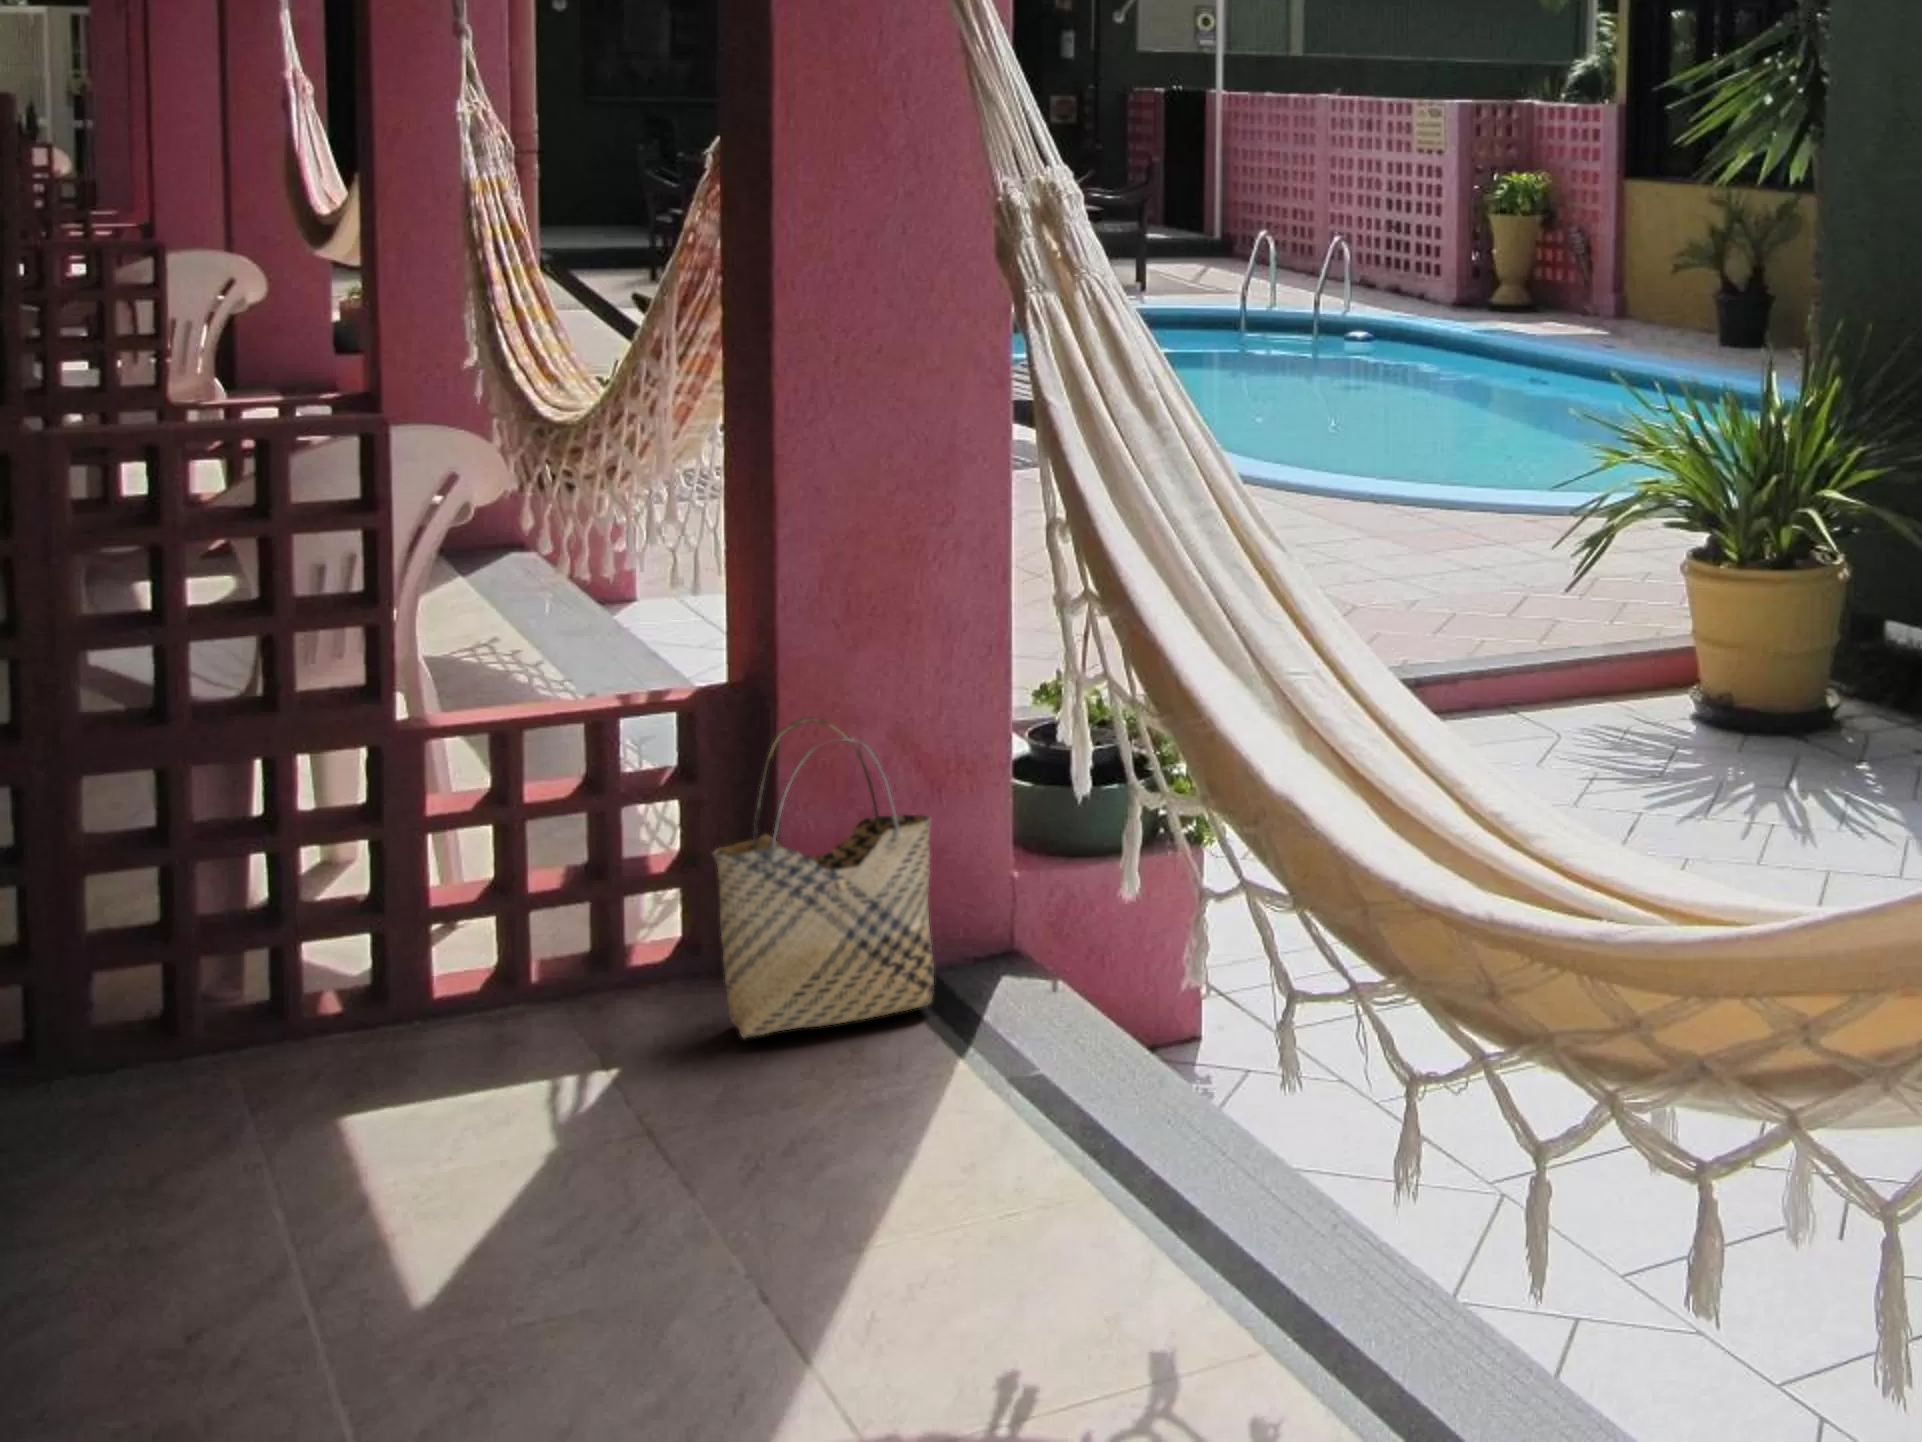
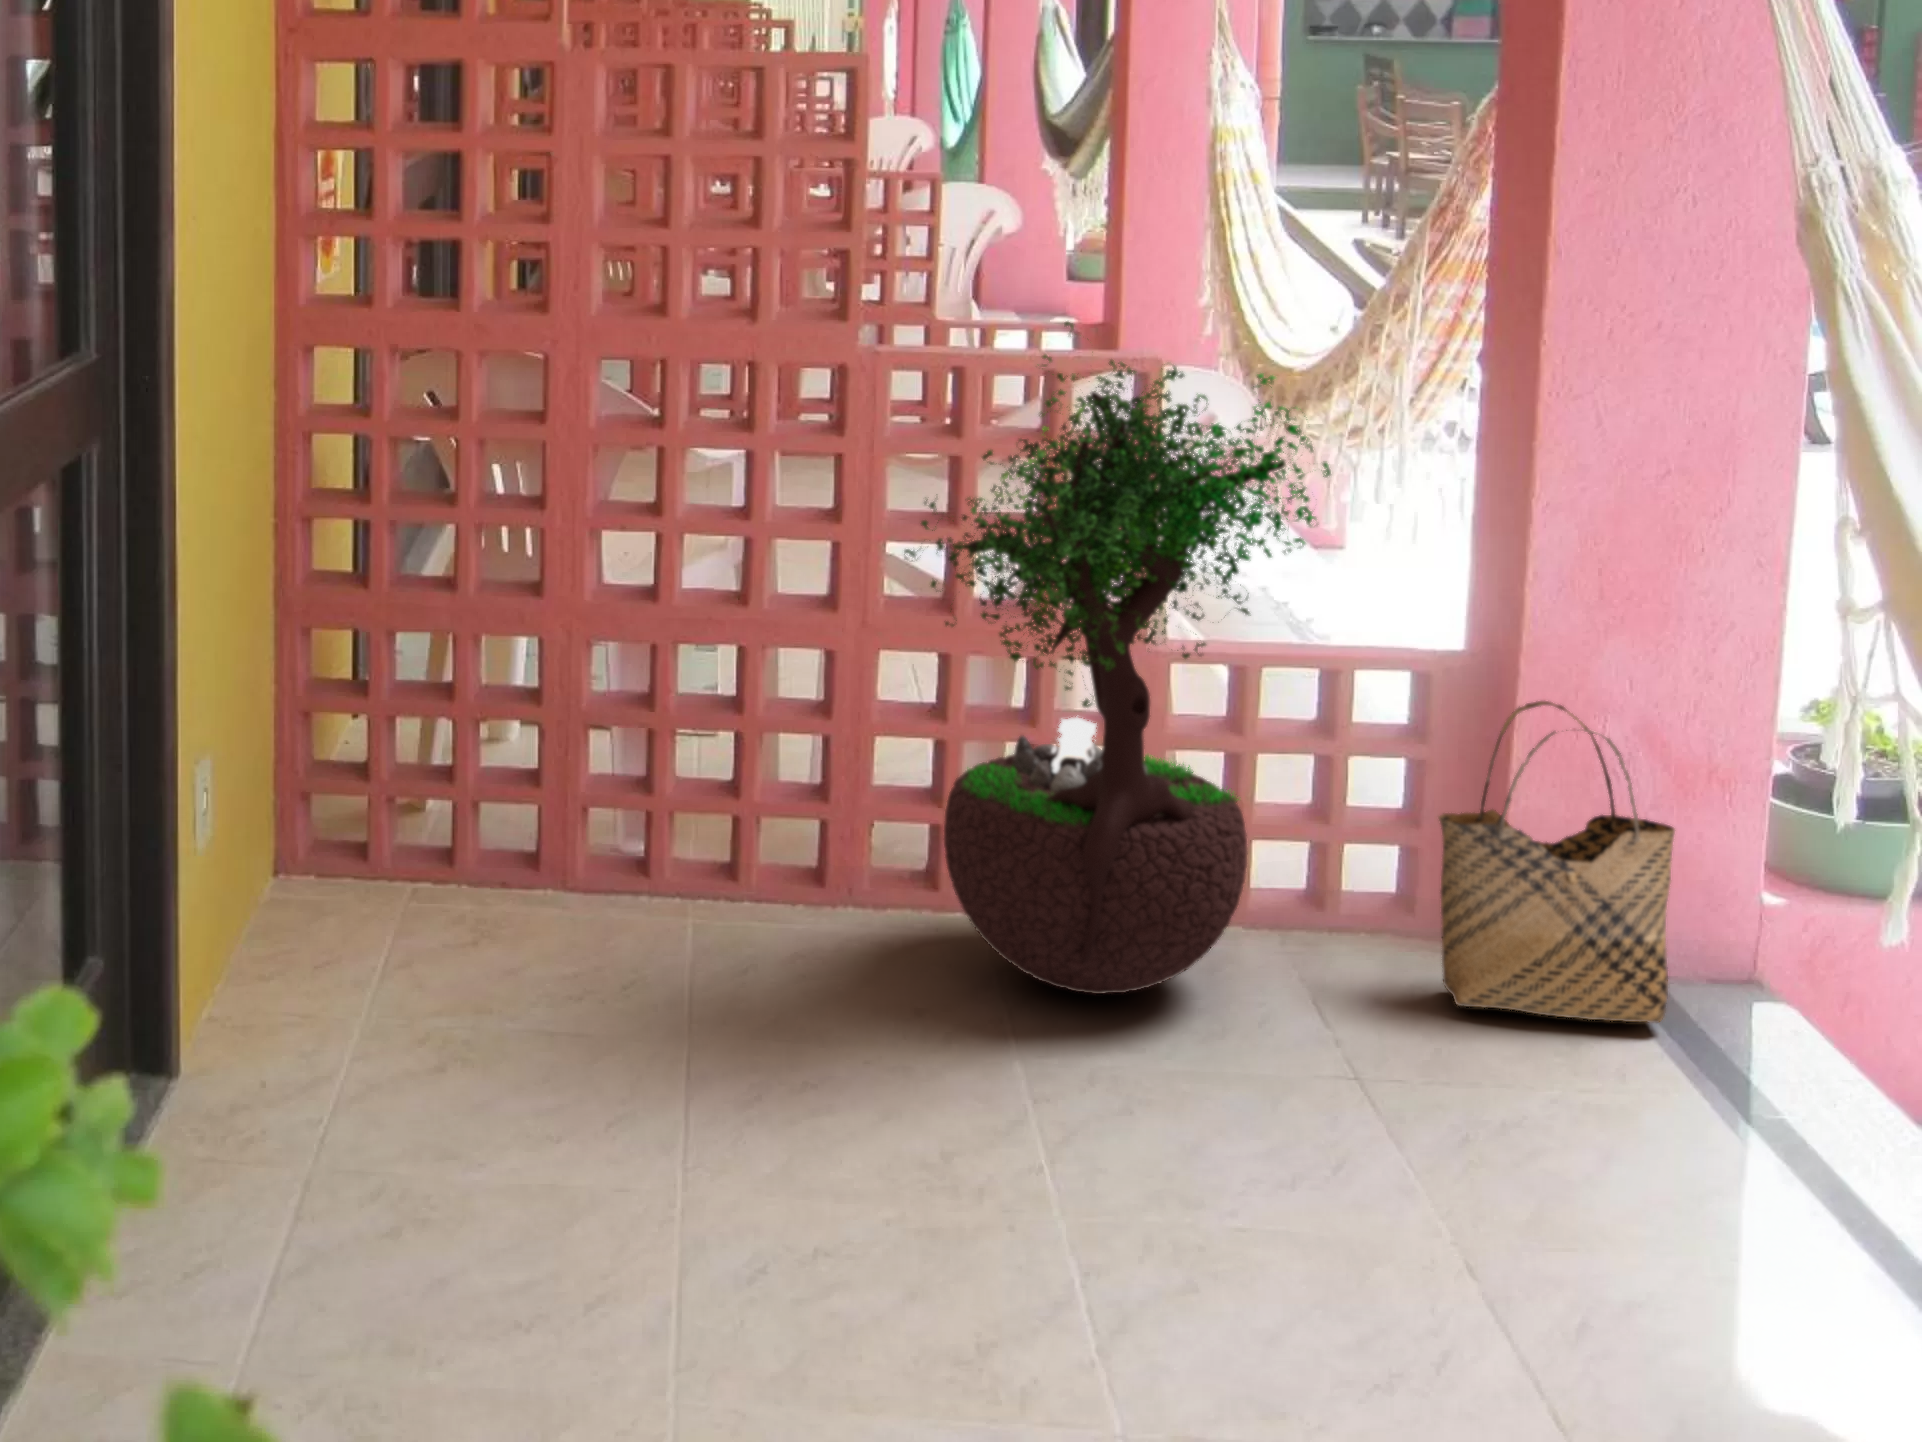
potted tree: none [61,375,576,1134] -> present [904,322,1331,994]

